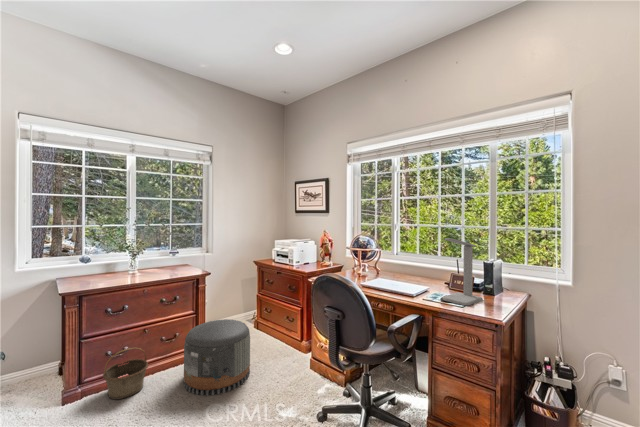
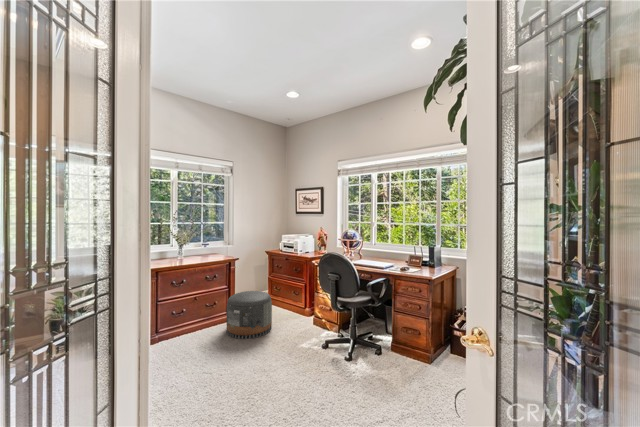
desk lamp: present [443,238,483,306] -> none [402,231,426,272]
basket: present [103,348,148,399] -> none [173,309,202,343]

